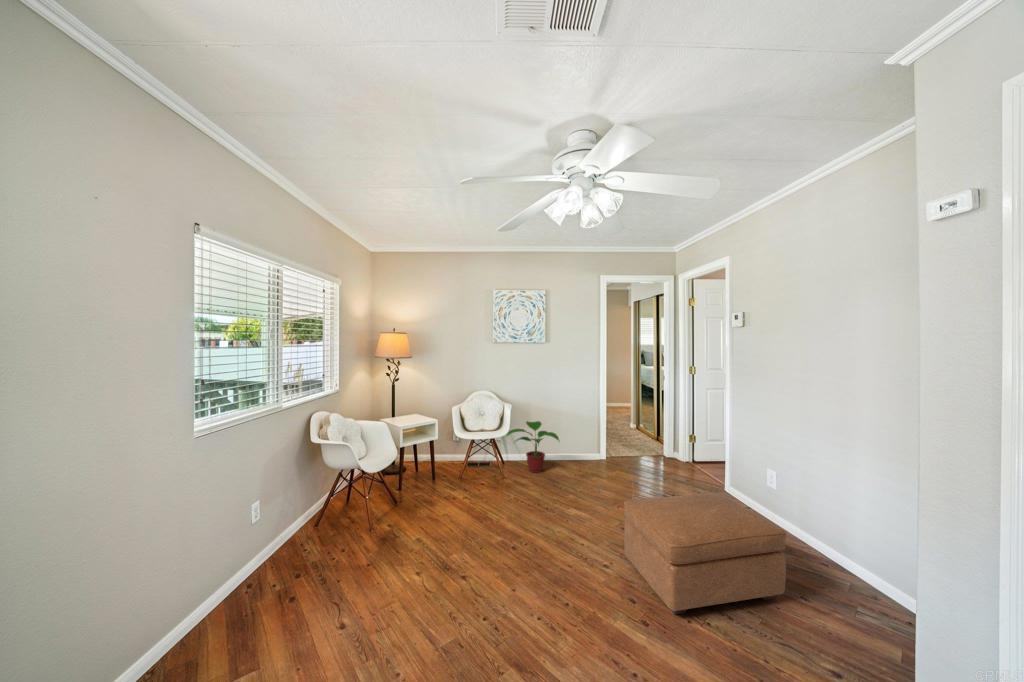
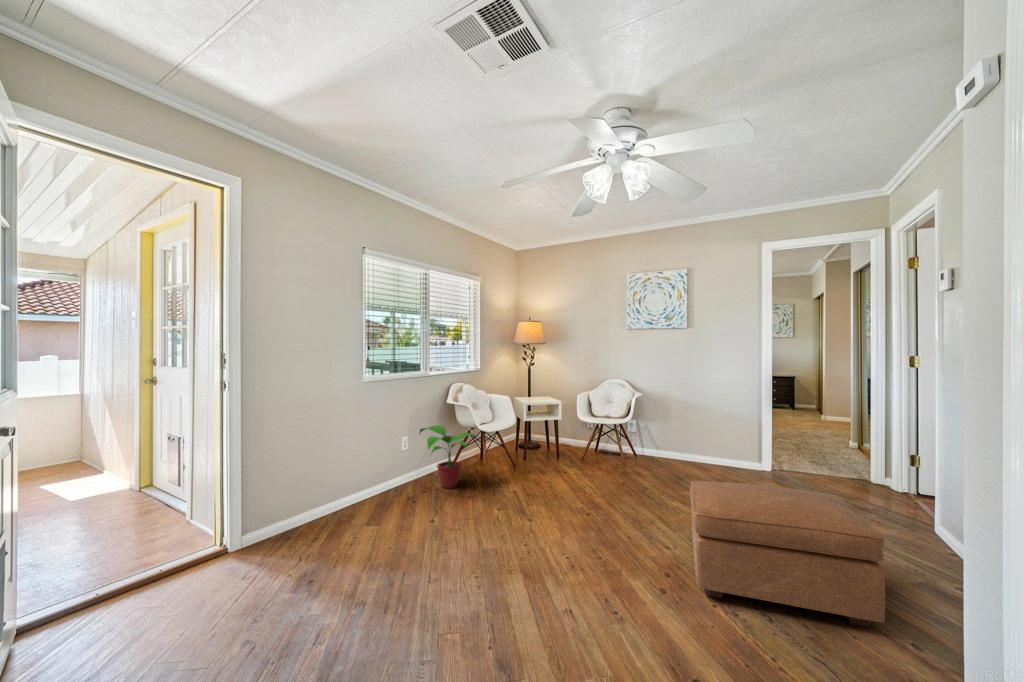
potted plant: present [506,421,559,473] -> present [420,425,479,488]

